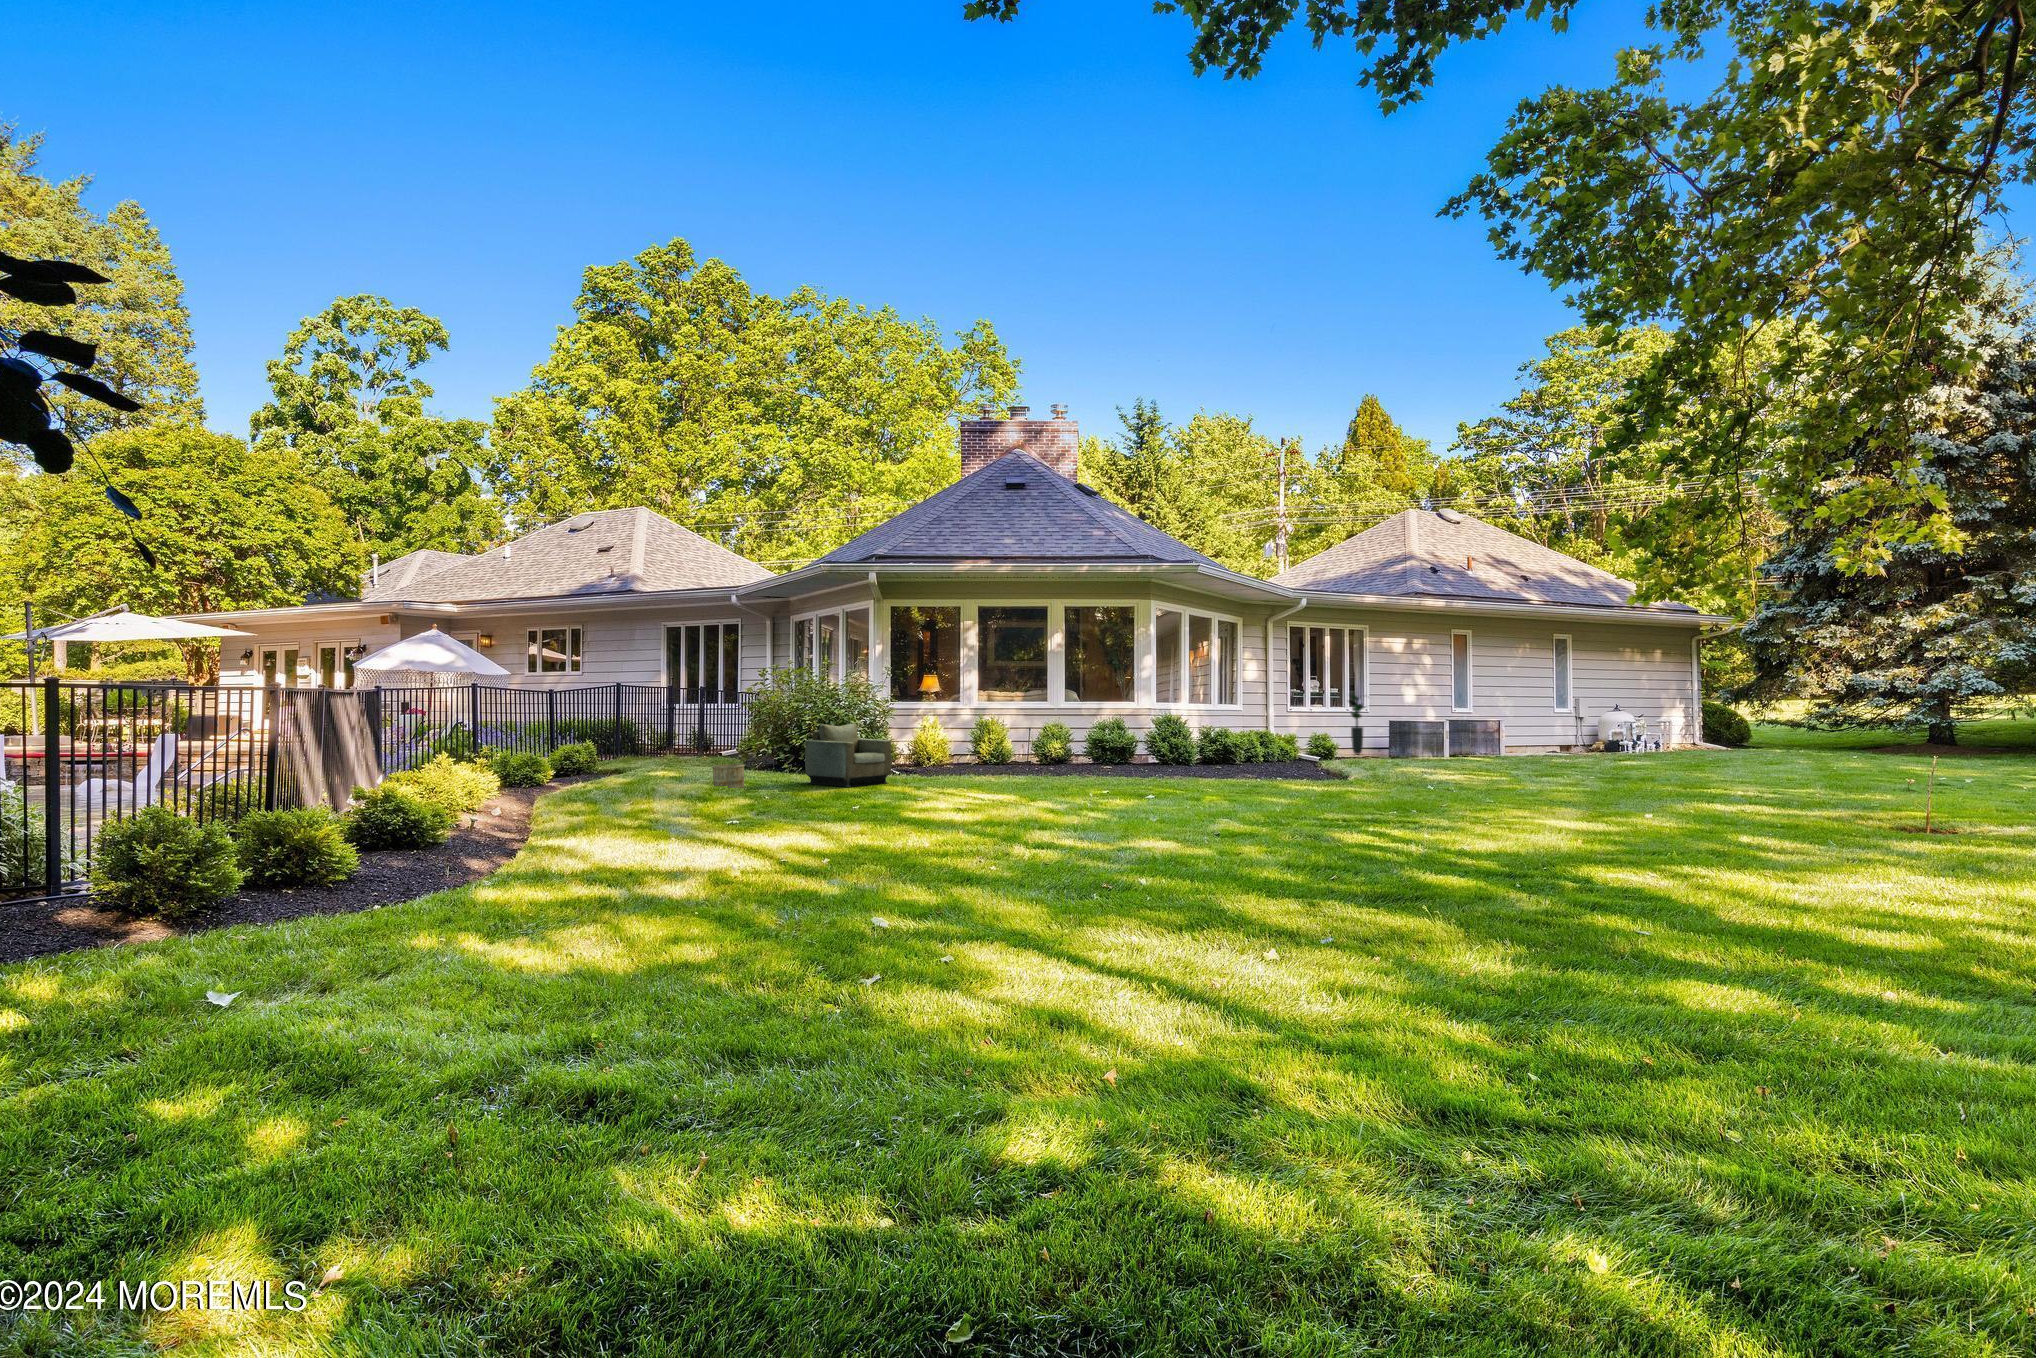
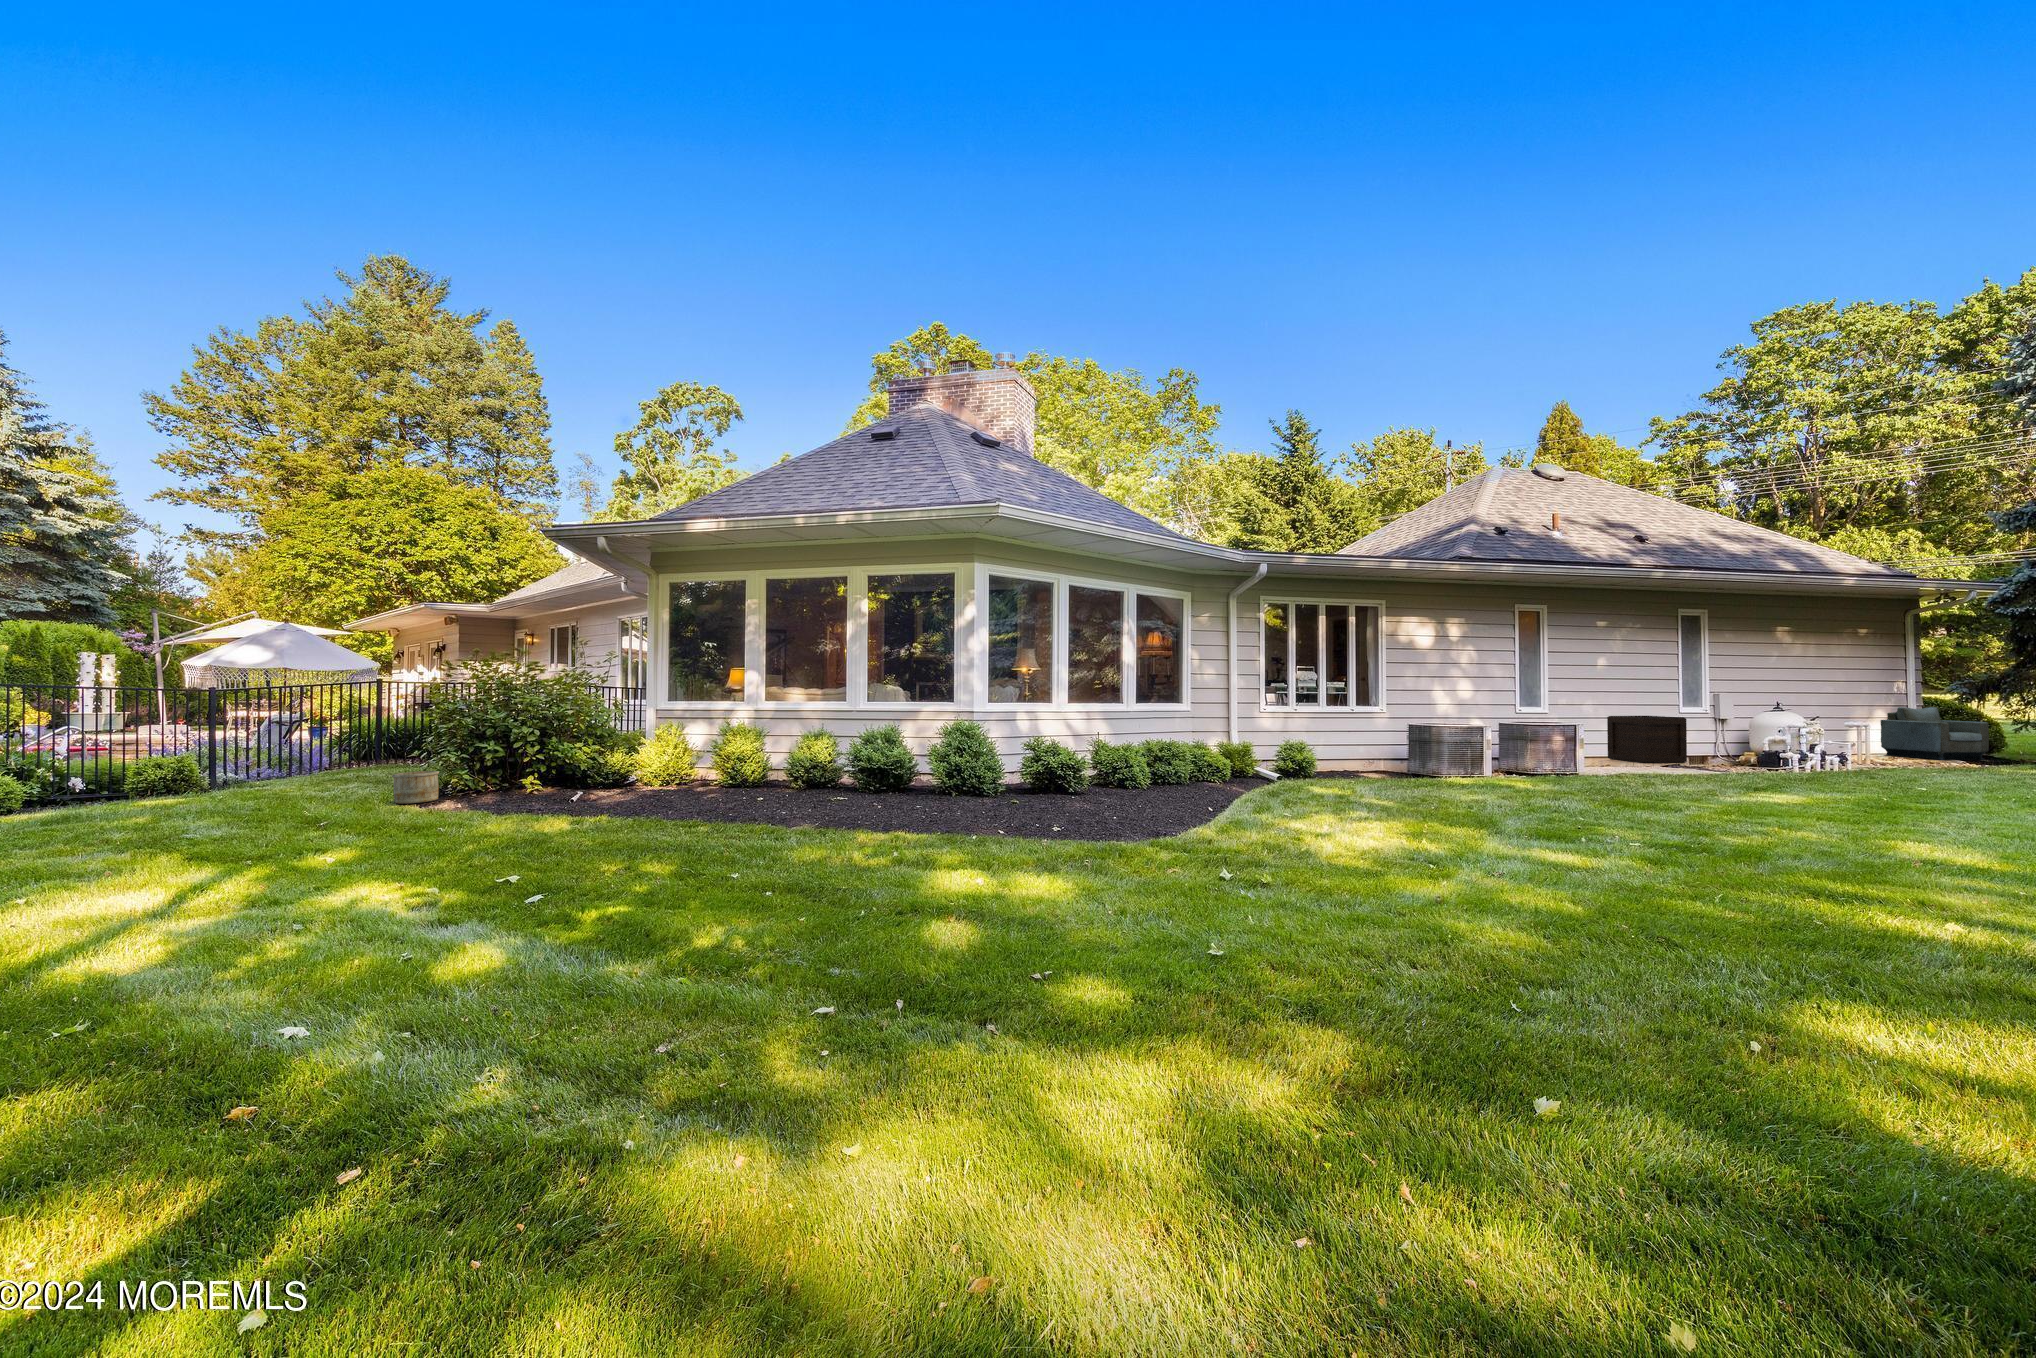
potted plant: present [1349,695,1365,754] -> none [1342,688,1377,765]
wooden crate: none [1514,715,1567,749] -> present [1607,716,1687,763]
armchair: present [805,724,891,787] -> present [1880,707,1989,760]

